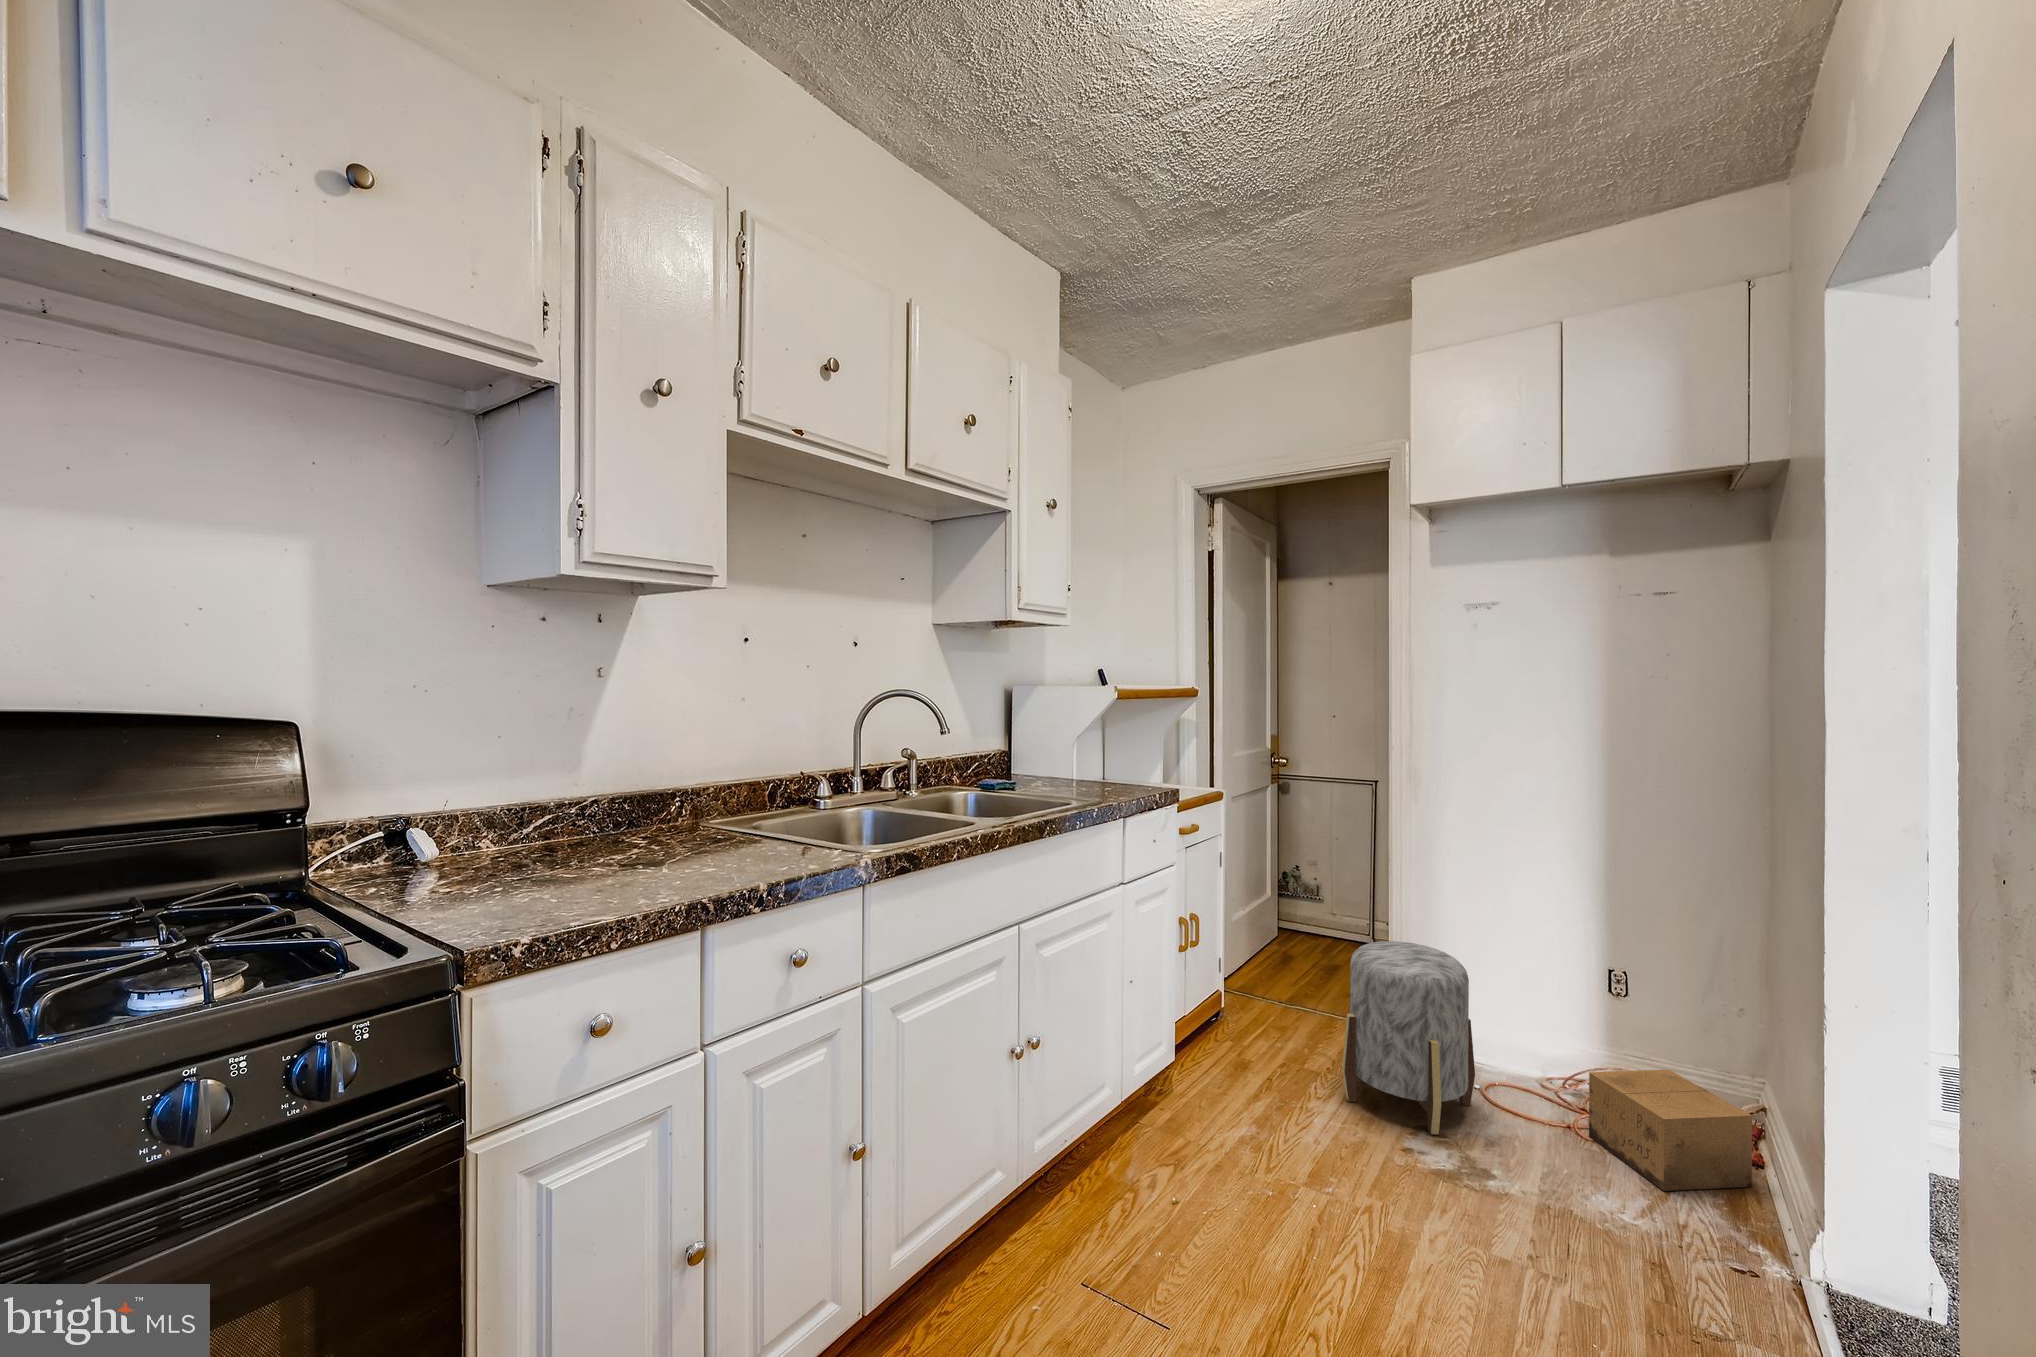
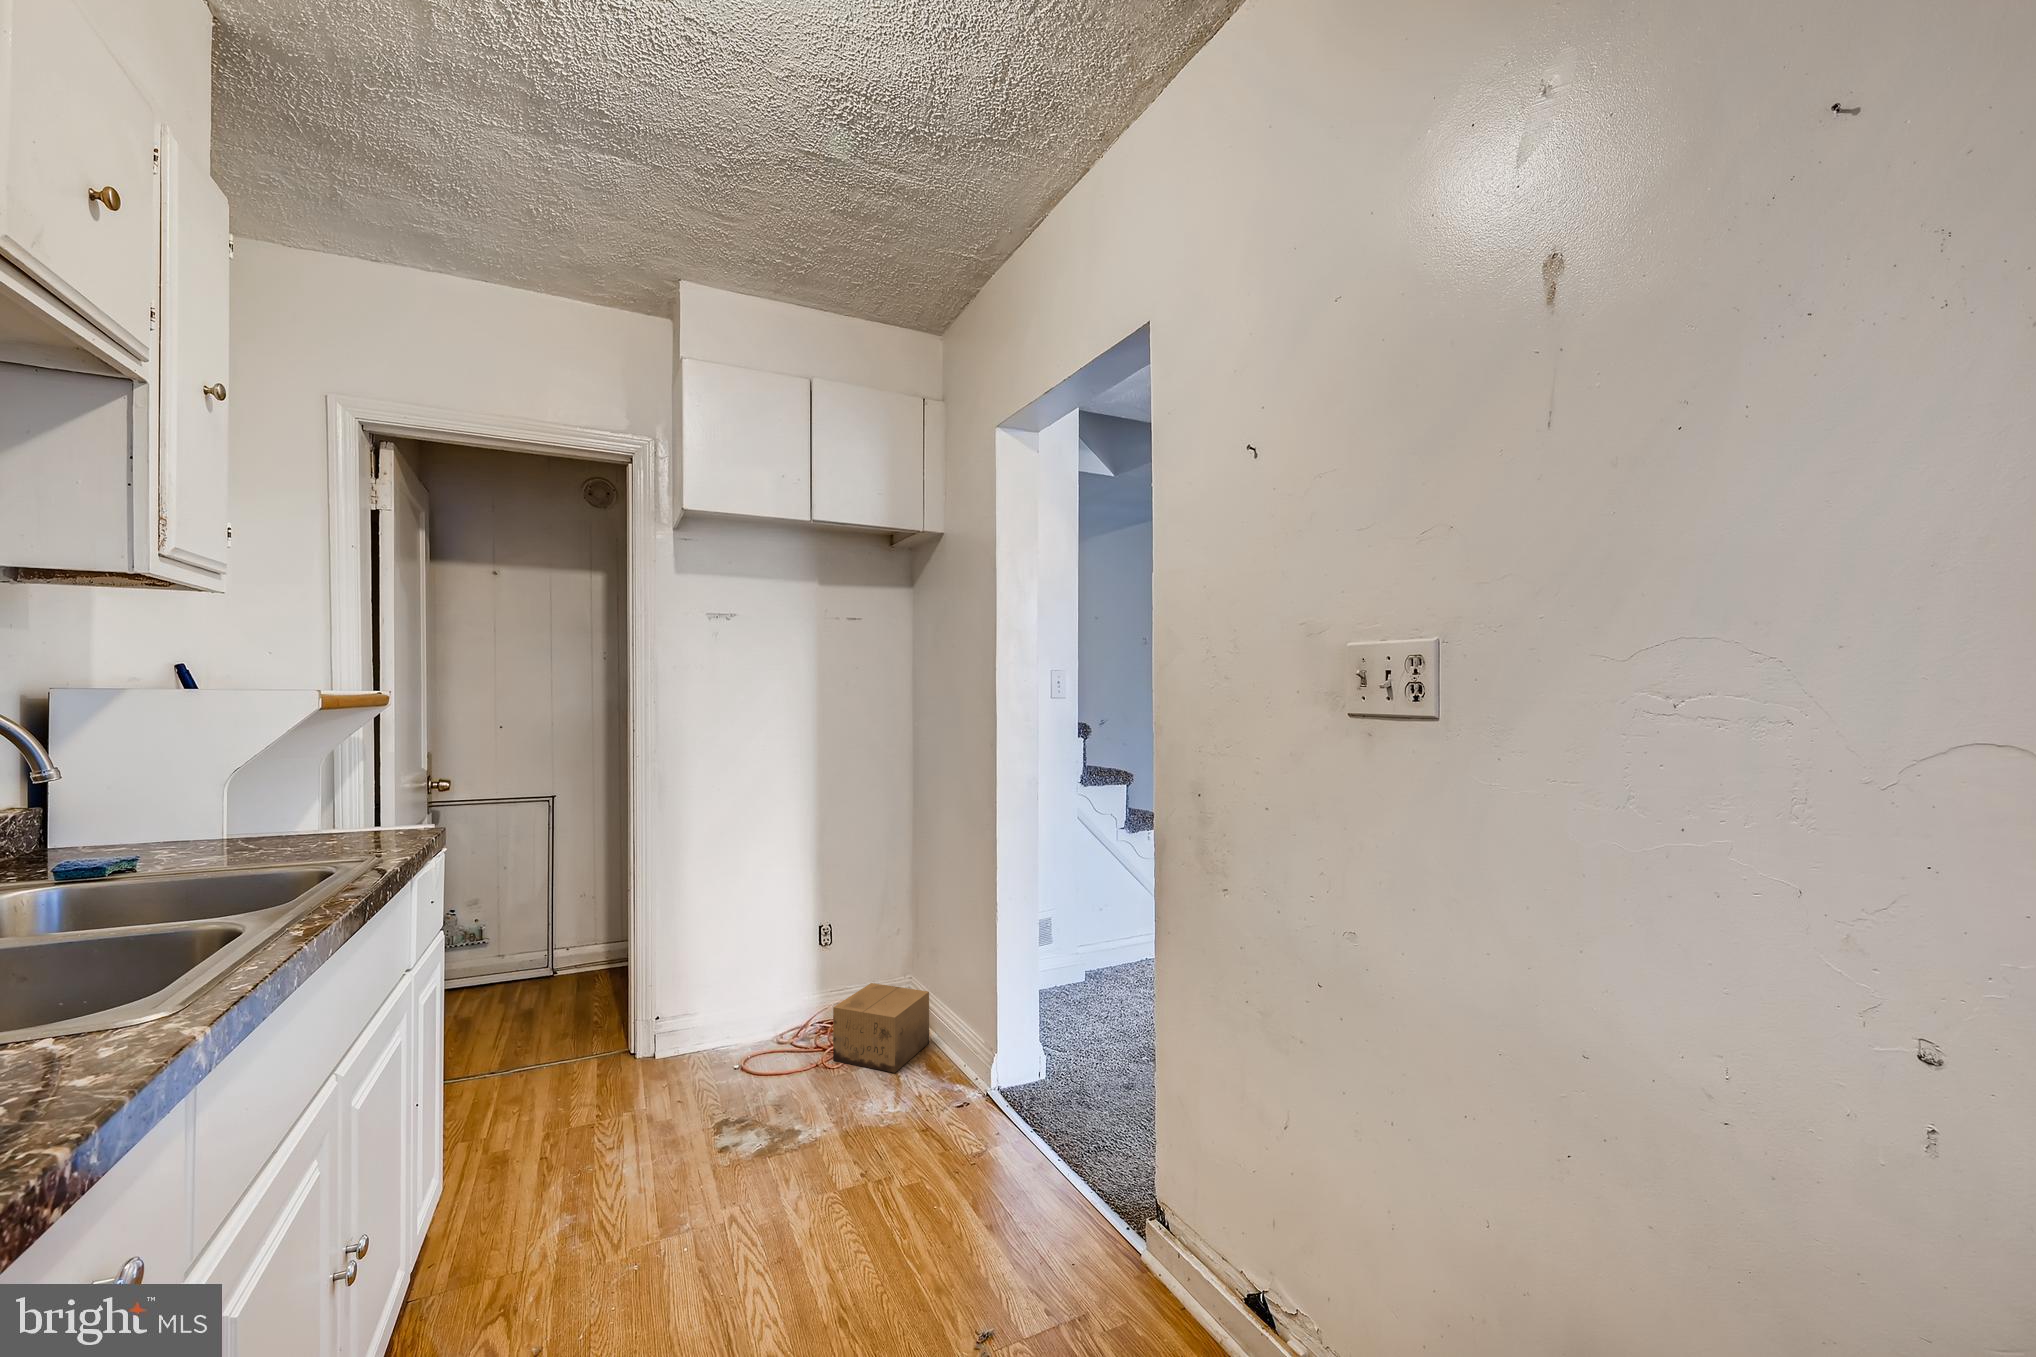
stool: present [1342,941,1475,1134] -> none [637,946,752,1138]

